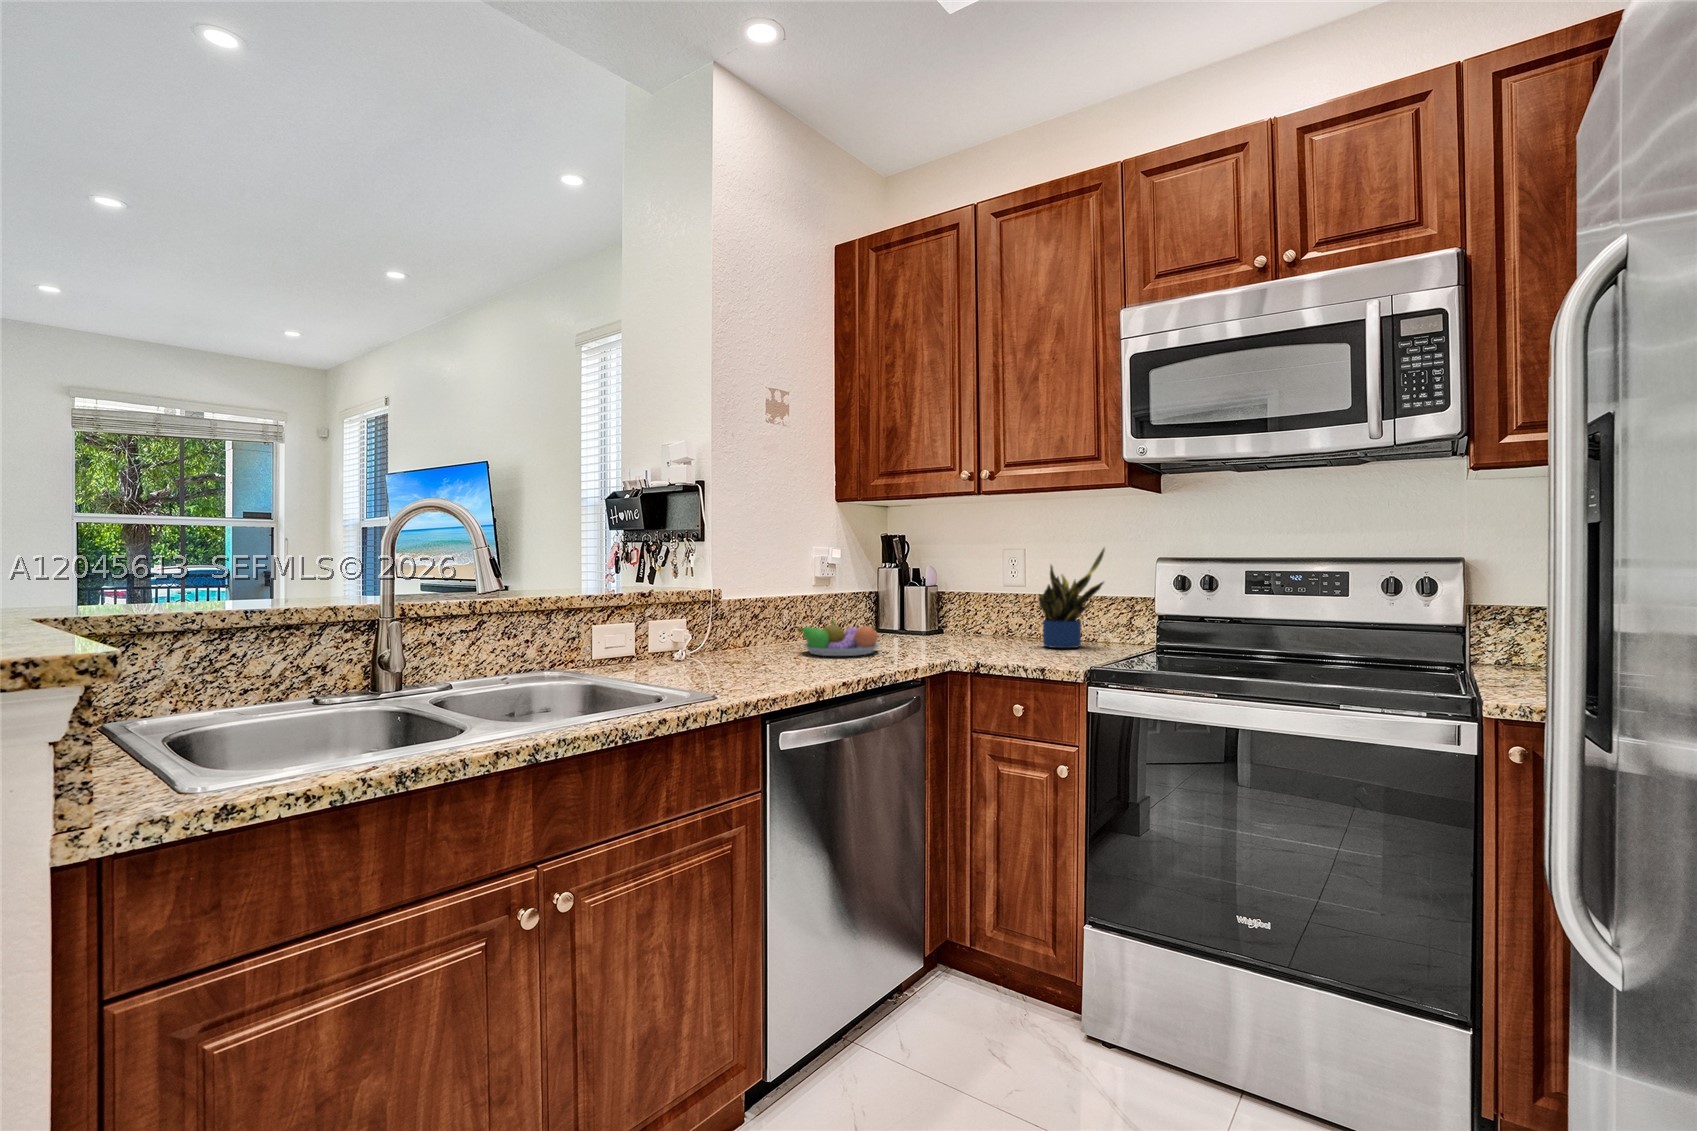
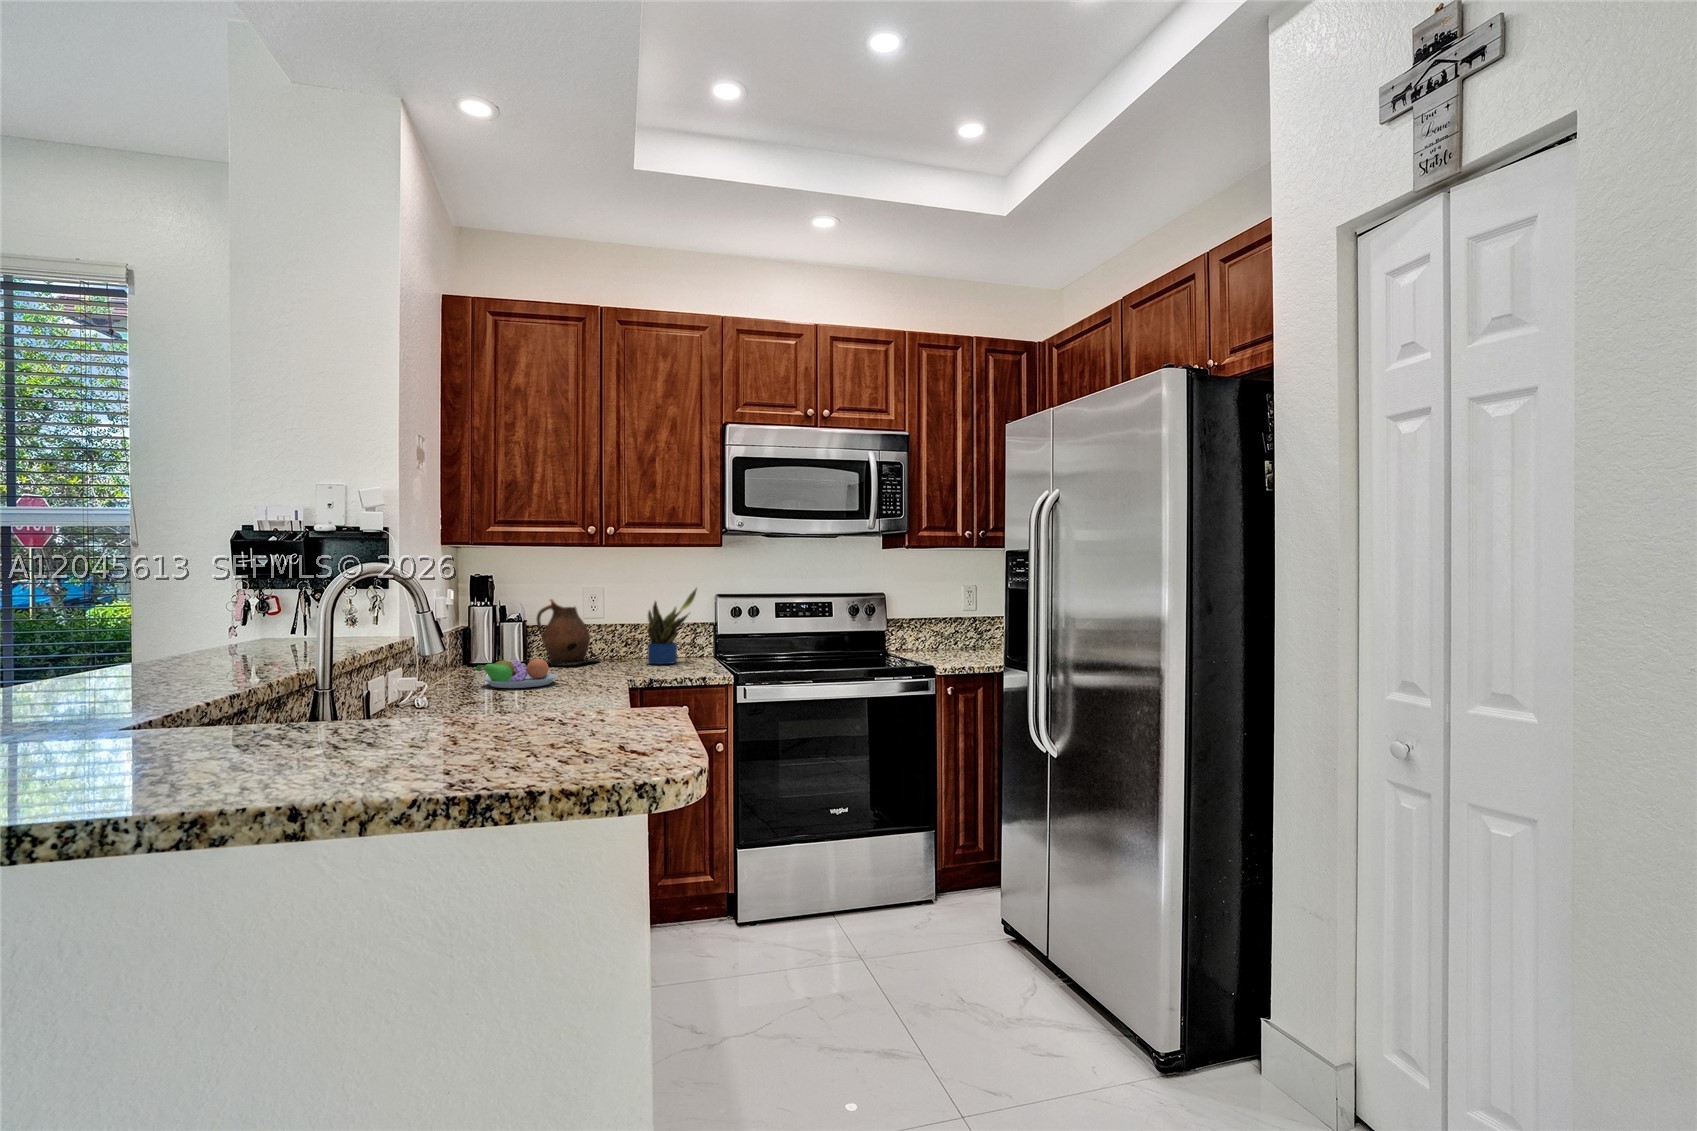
ceramic pitcher: none [936,562,1008,640] -> present [537,599,600,666]

